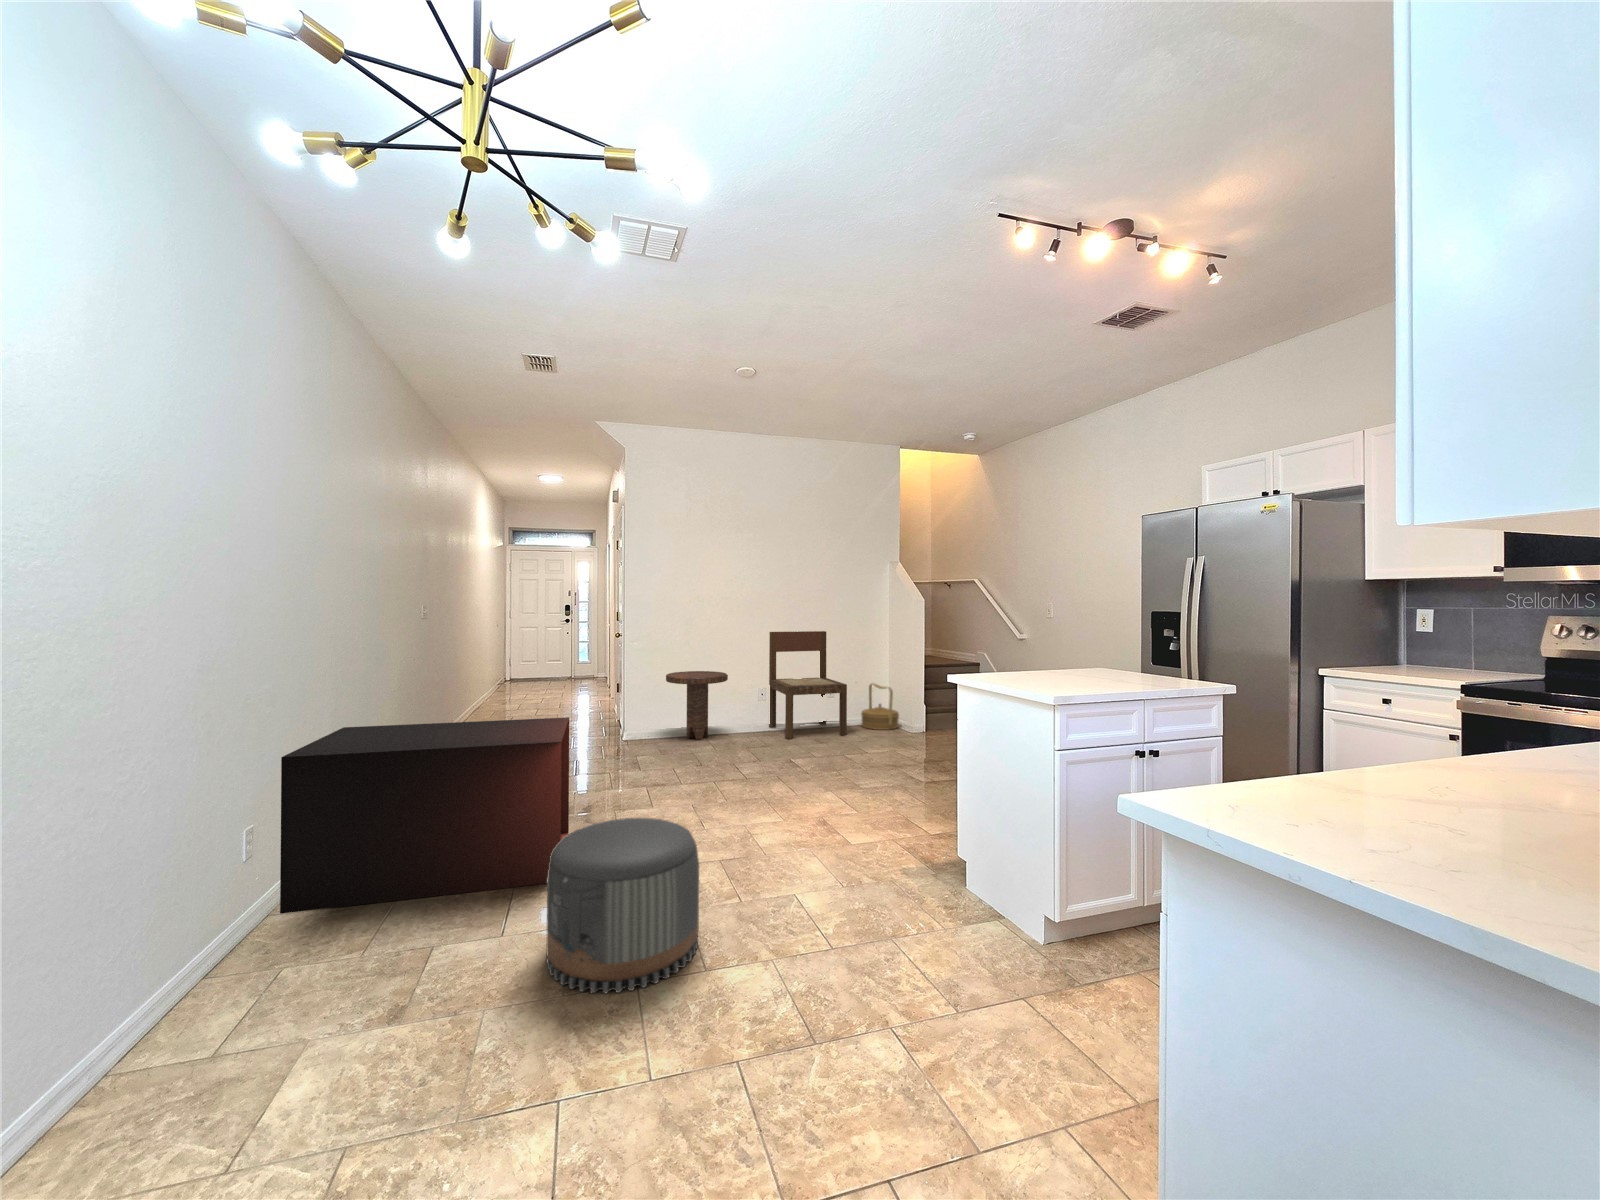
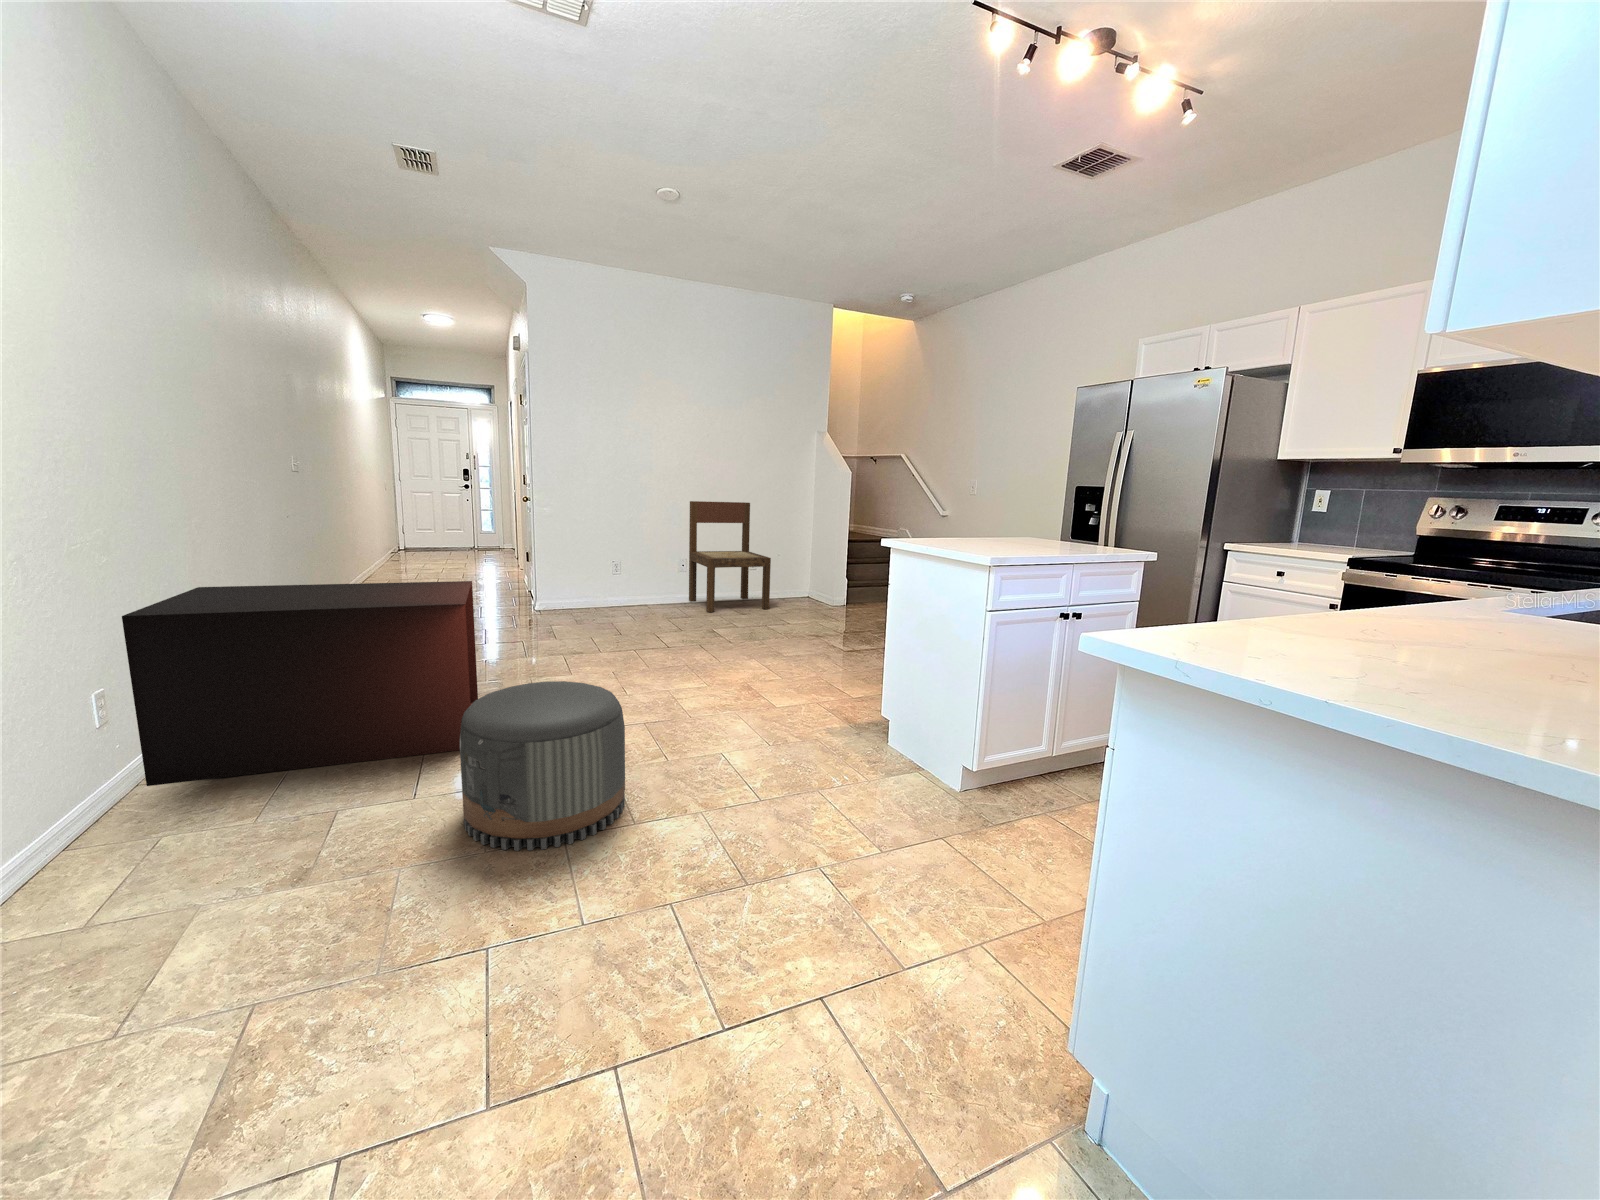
side table: present [666,671,728,739] -> none [577,541,645,612]
woven basket: present [861,683,899,730] -> none [784,558,822,604]

